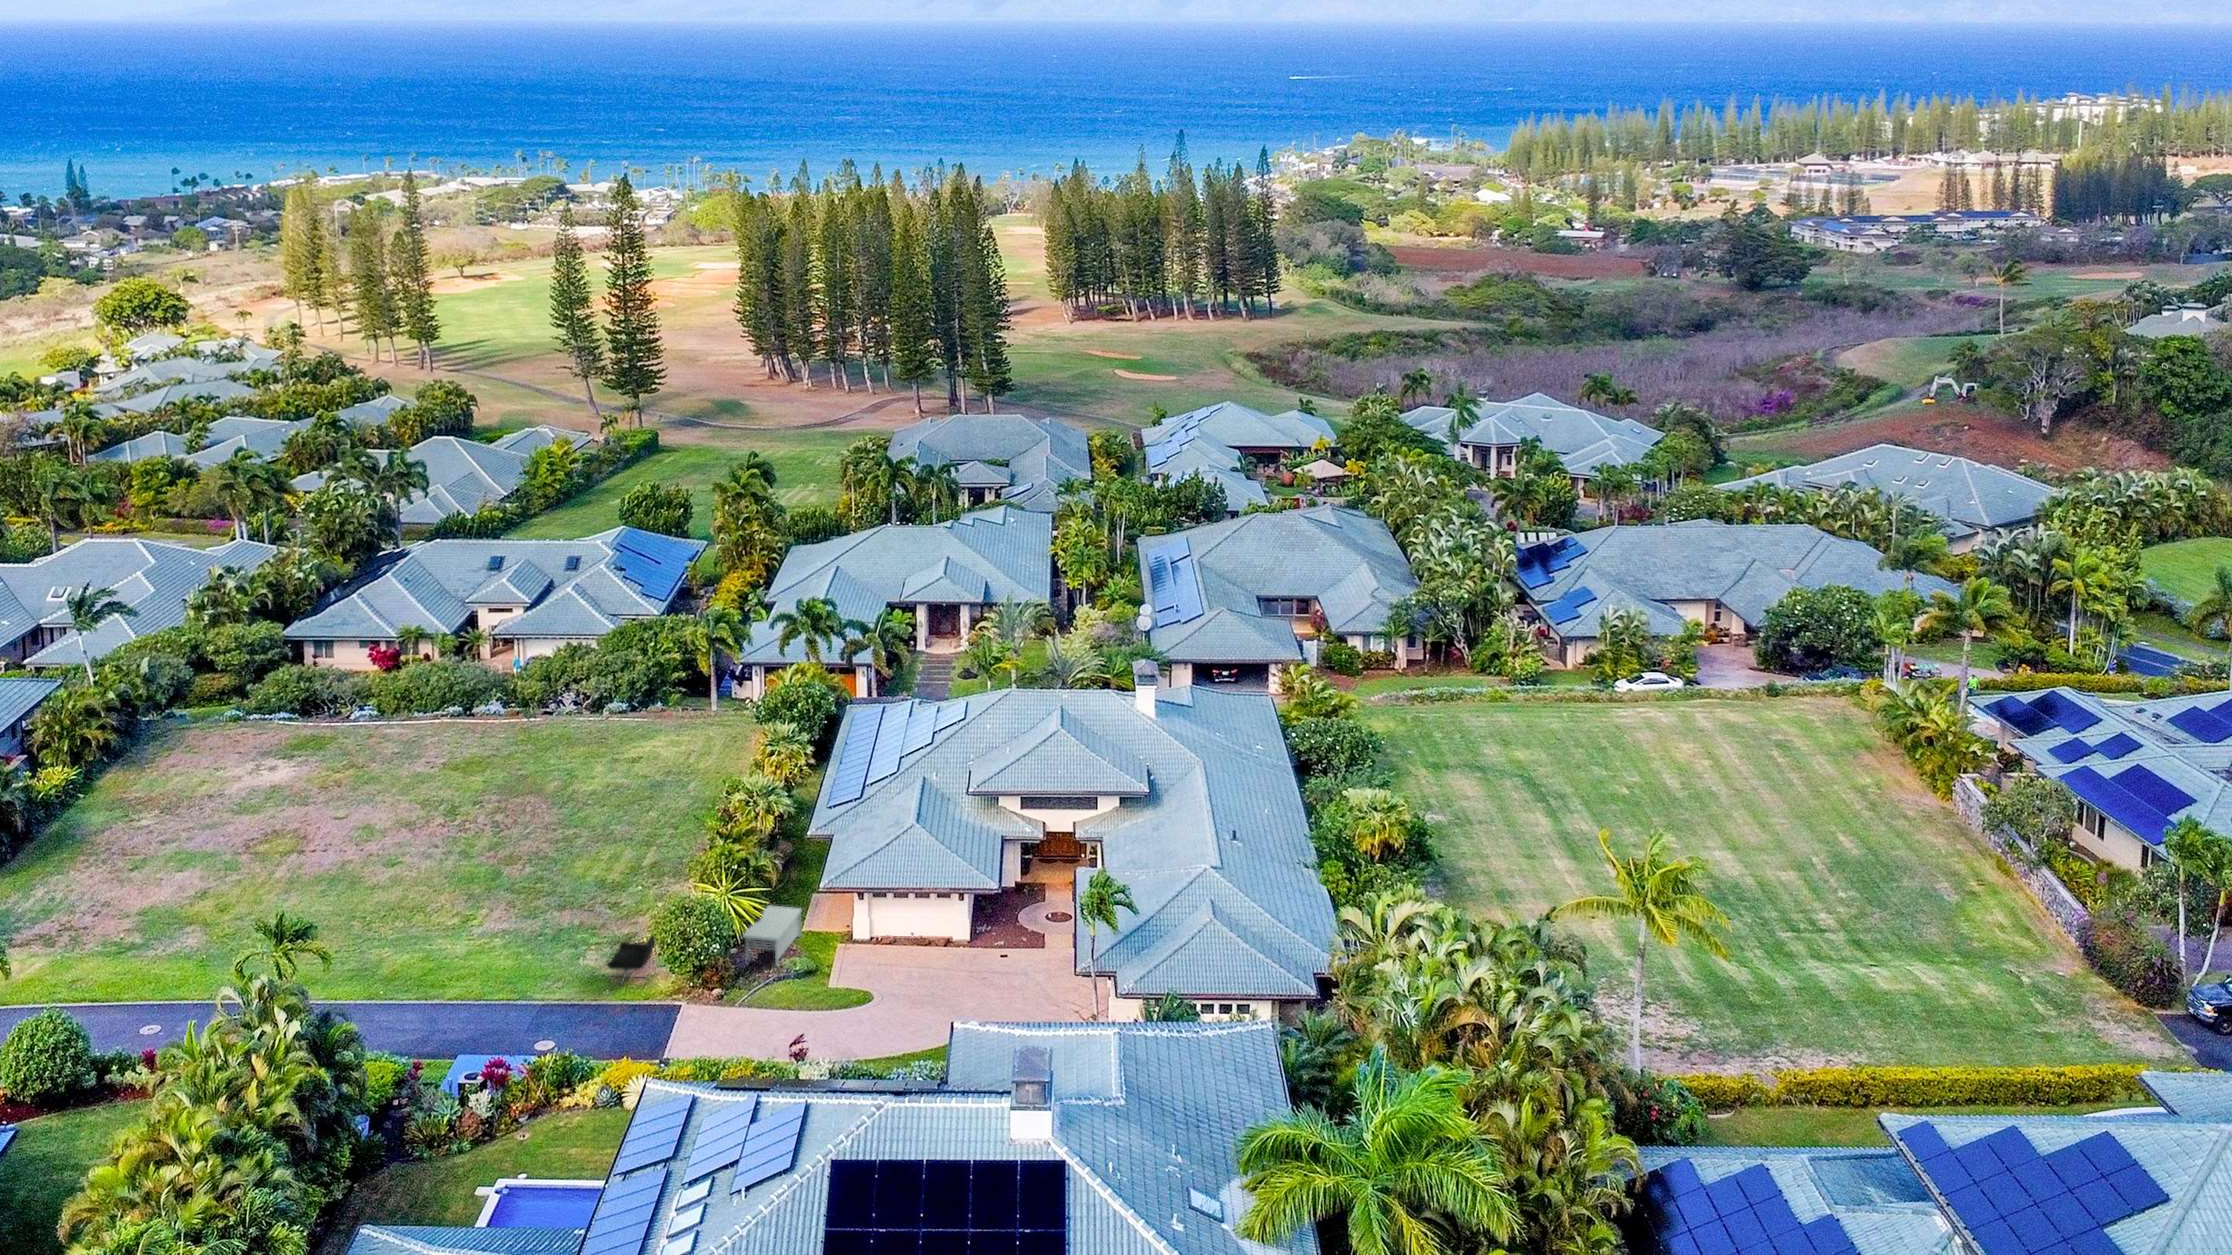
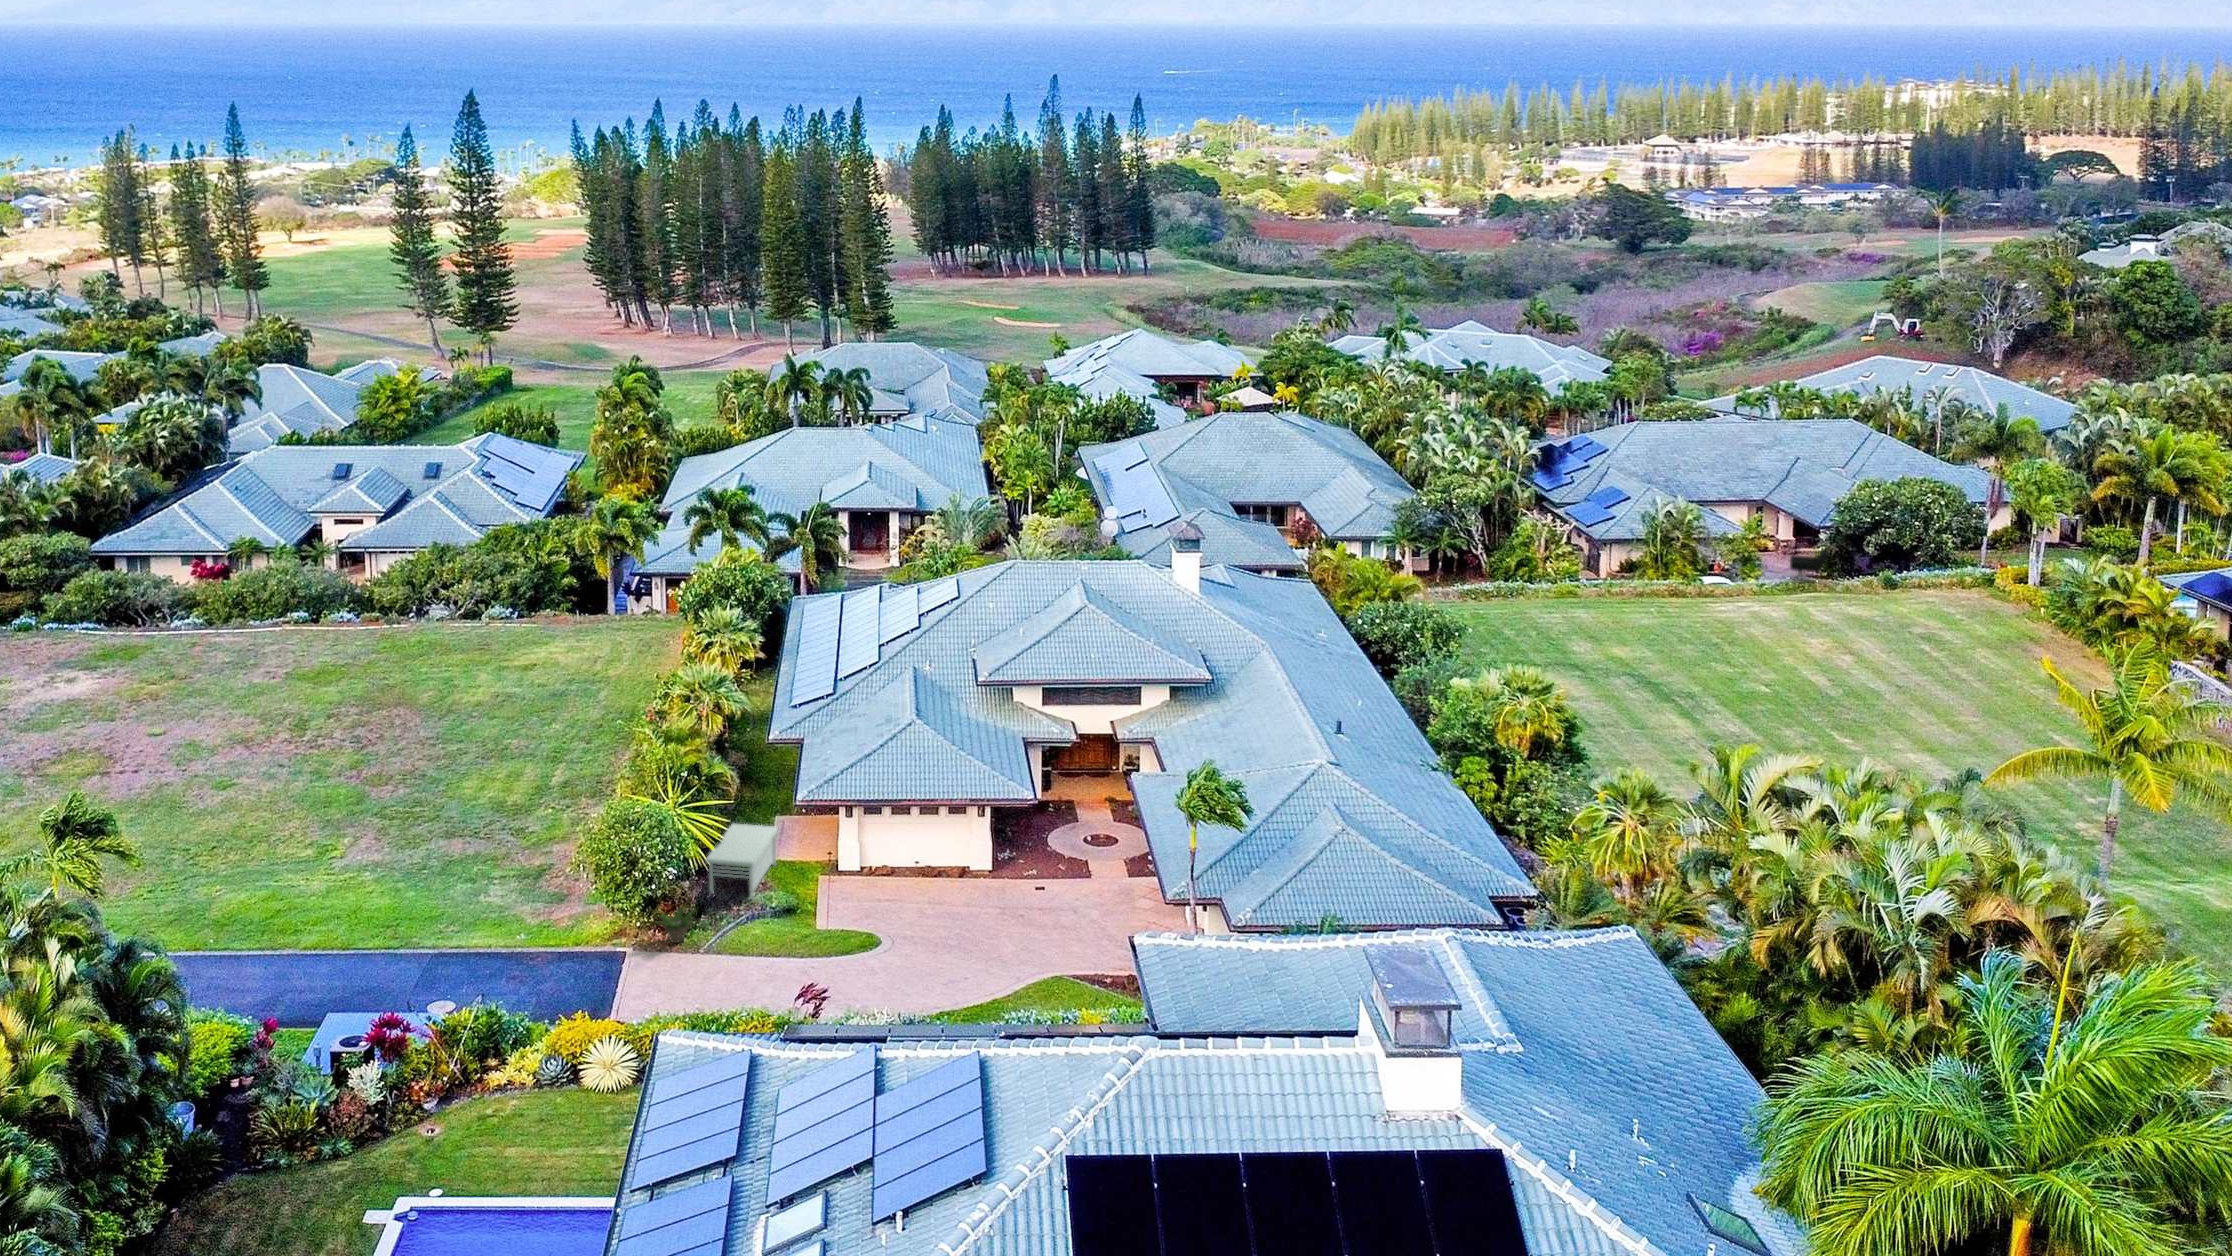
lounge chair: present [607,934,656,984] -> present [1790,549,1828,580]
decorative plant: none [697,972,732,1000] -> present [659,906,693,943]

